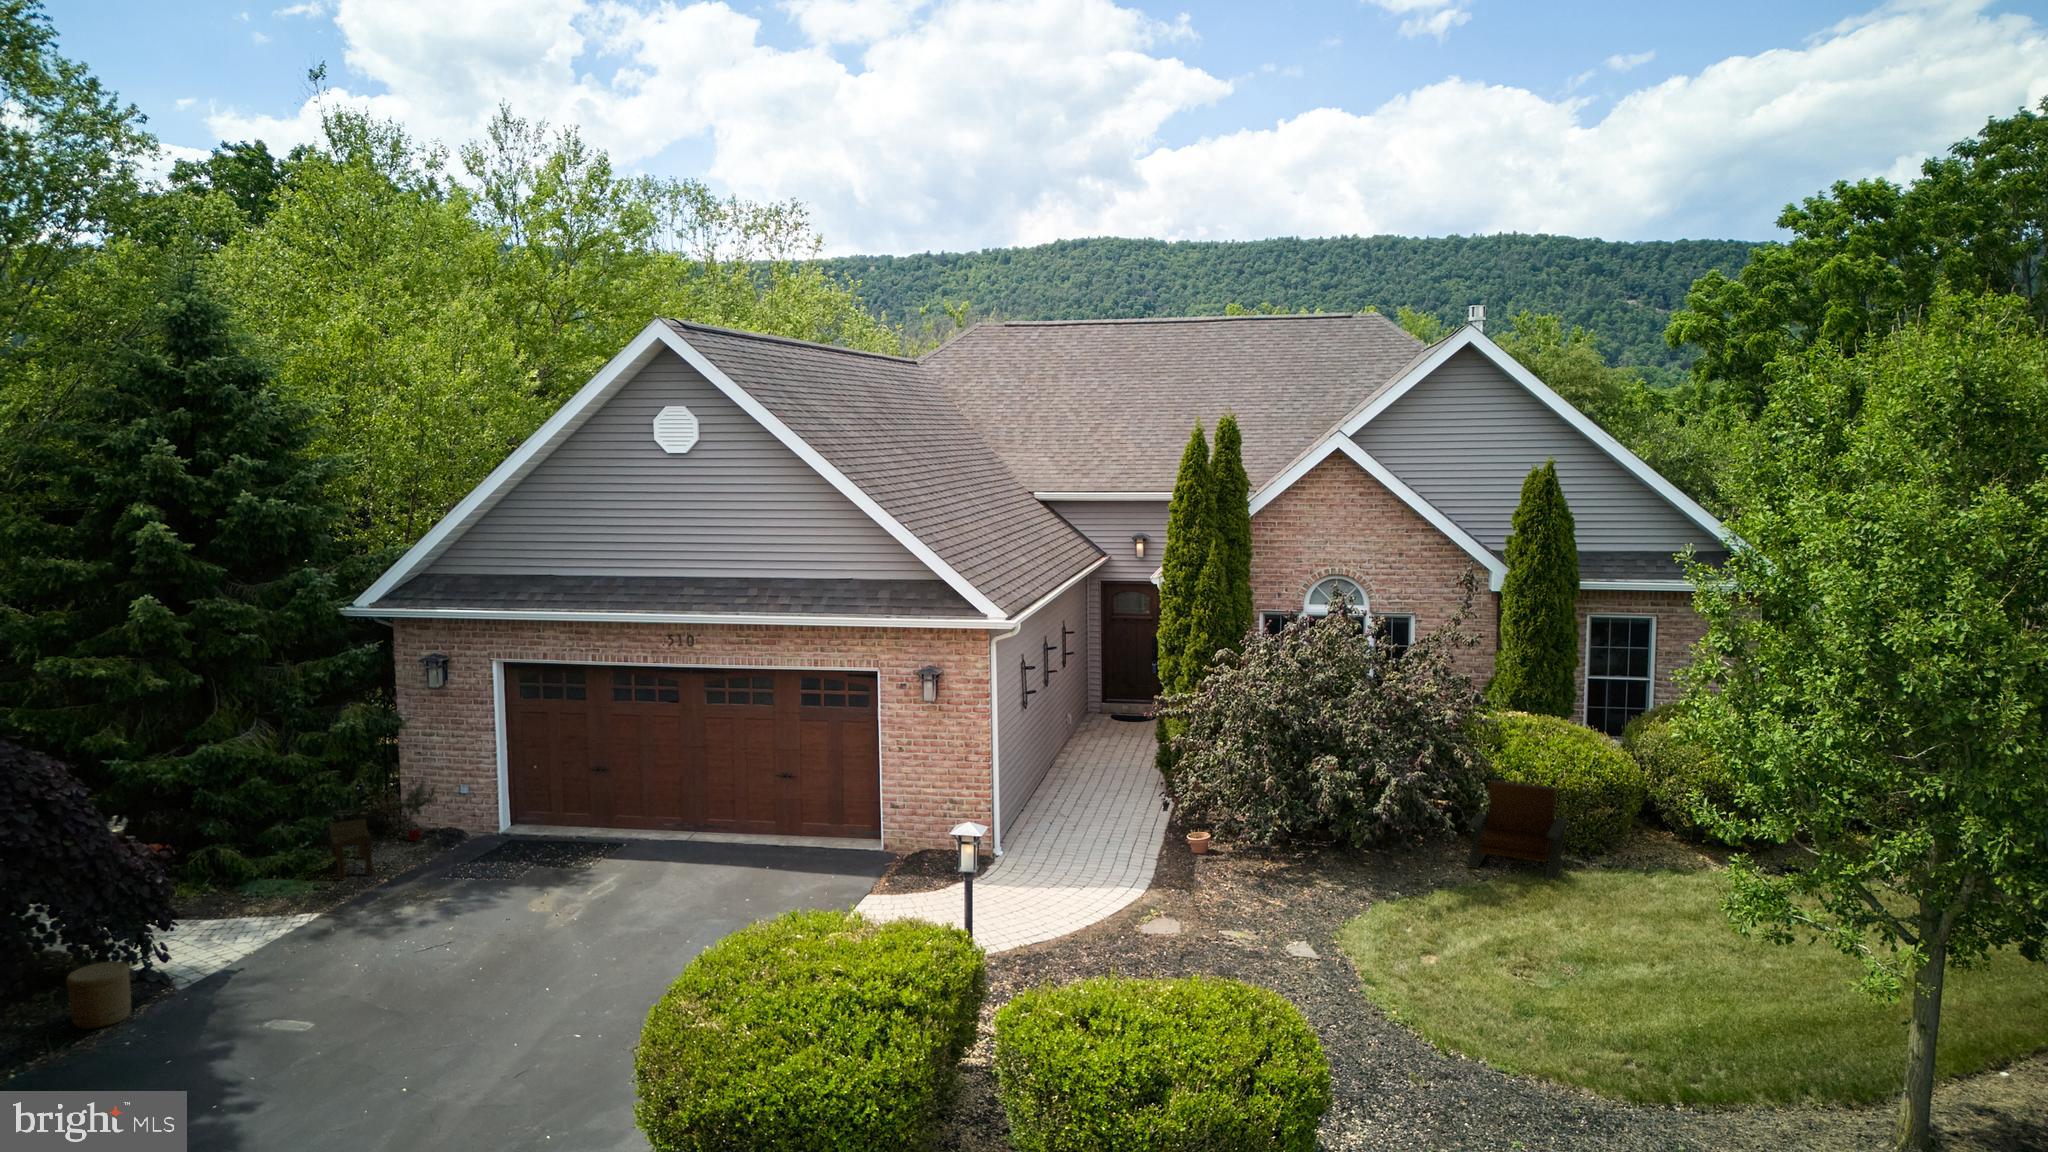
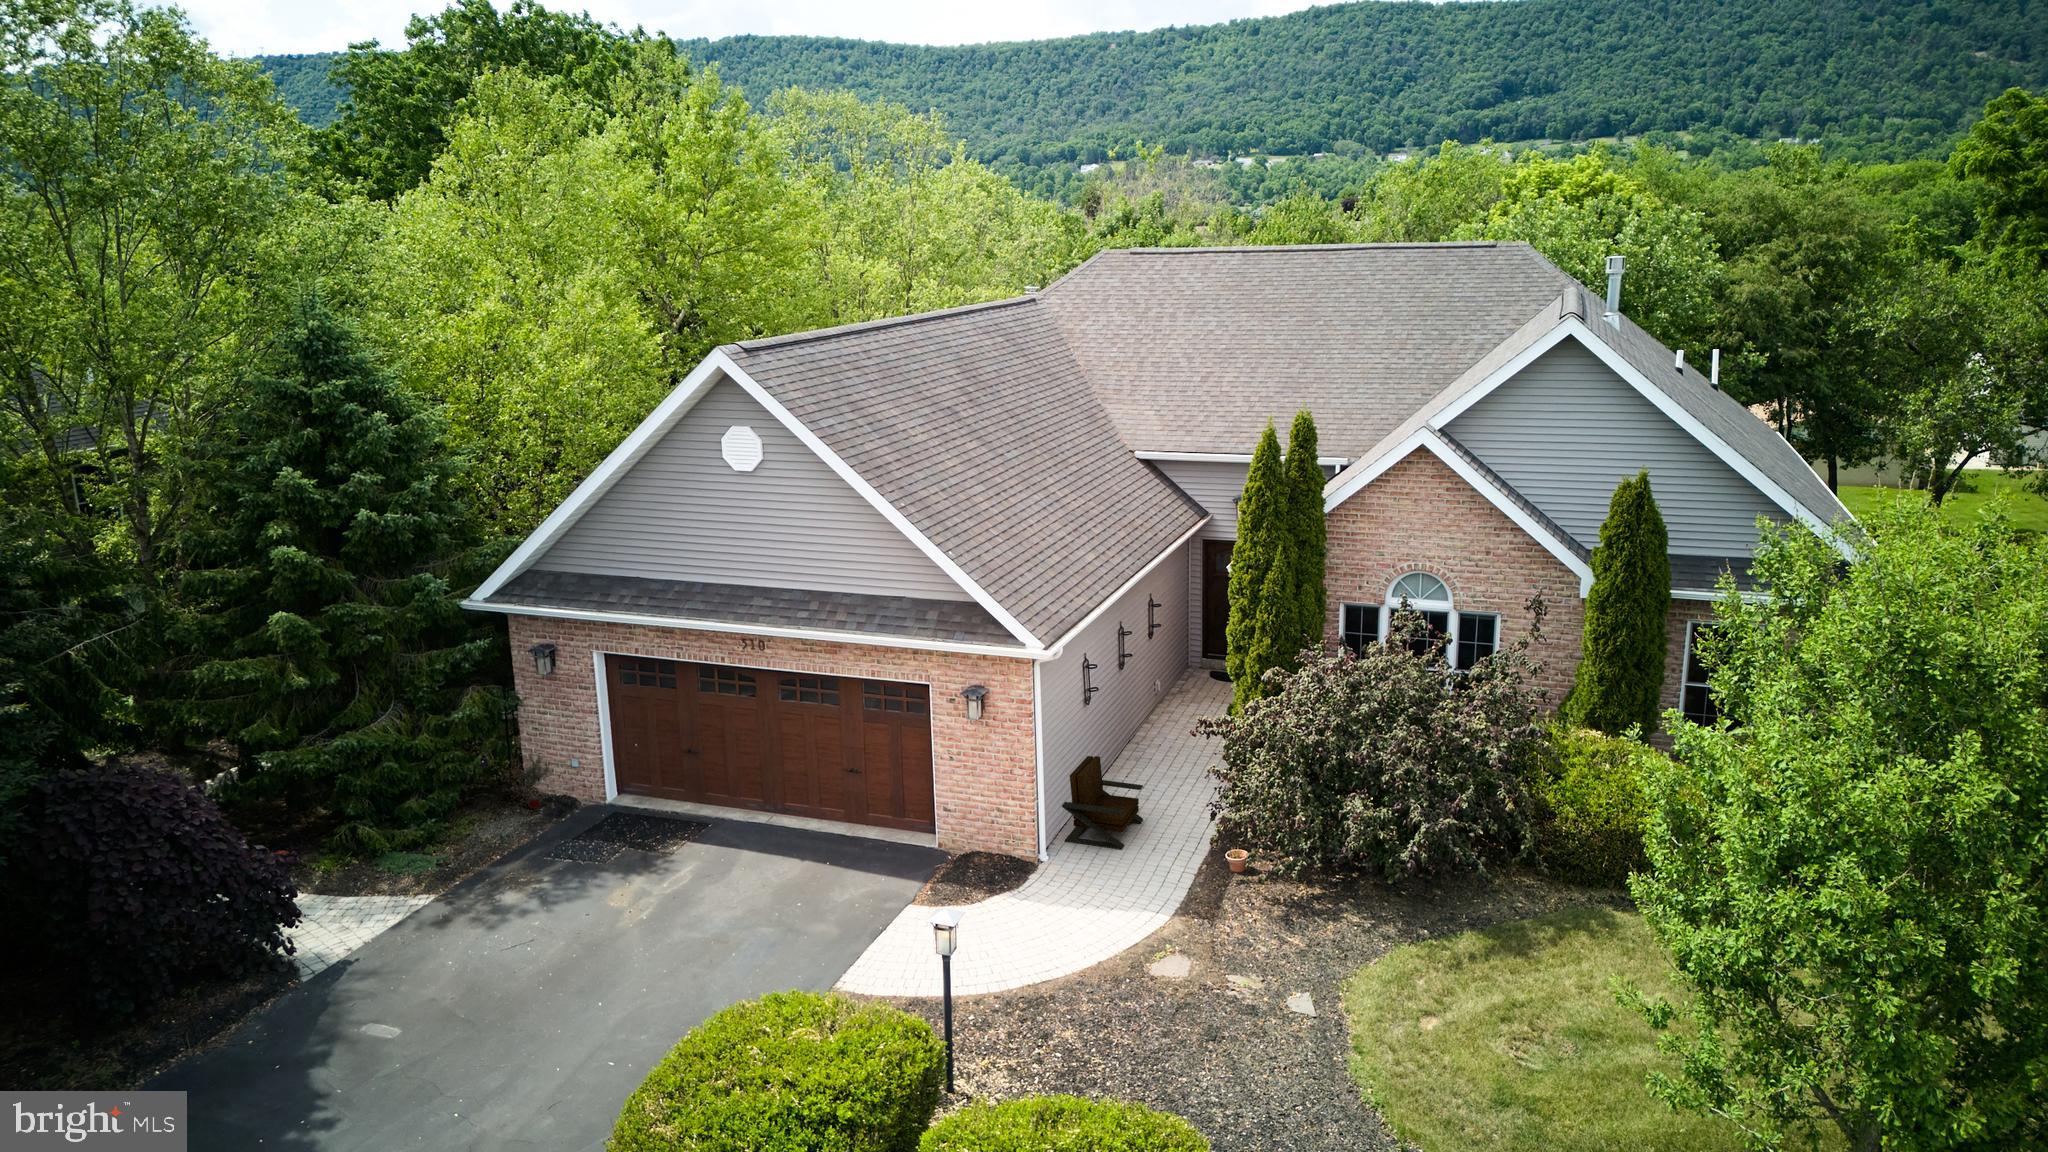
lounge chair: present [1467,780,1567,880] -> present [1062,756,1143,850]
bench: present [329,819,373,881] -> none [454,794,490,855]
woven basket: present [66,962,131,1029] -> none [203,957,260,1017]

